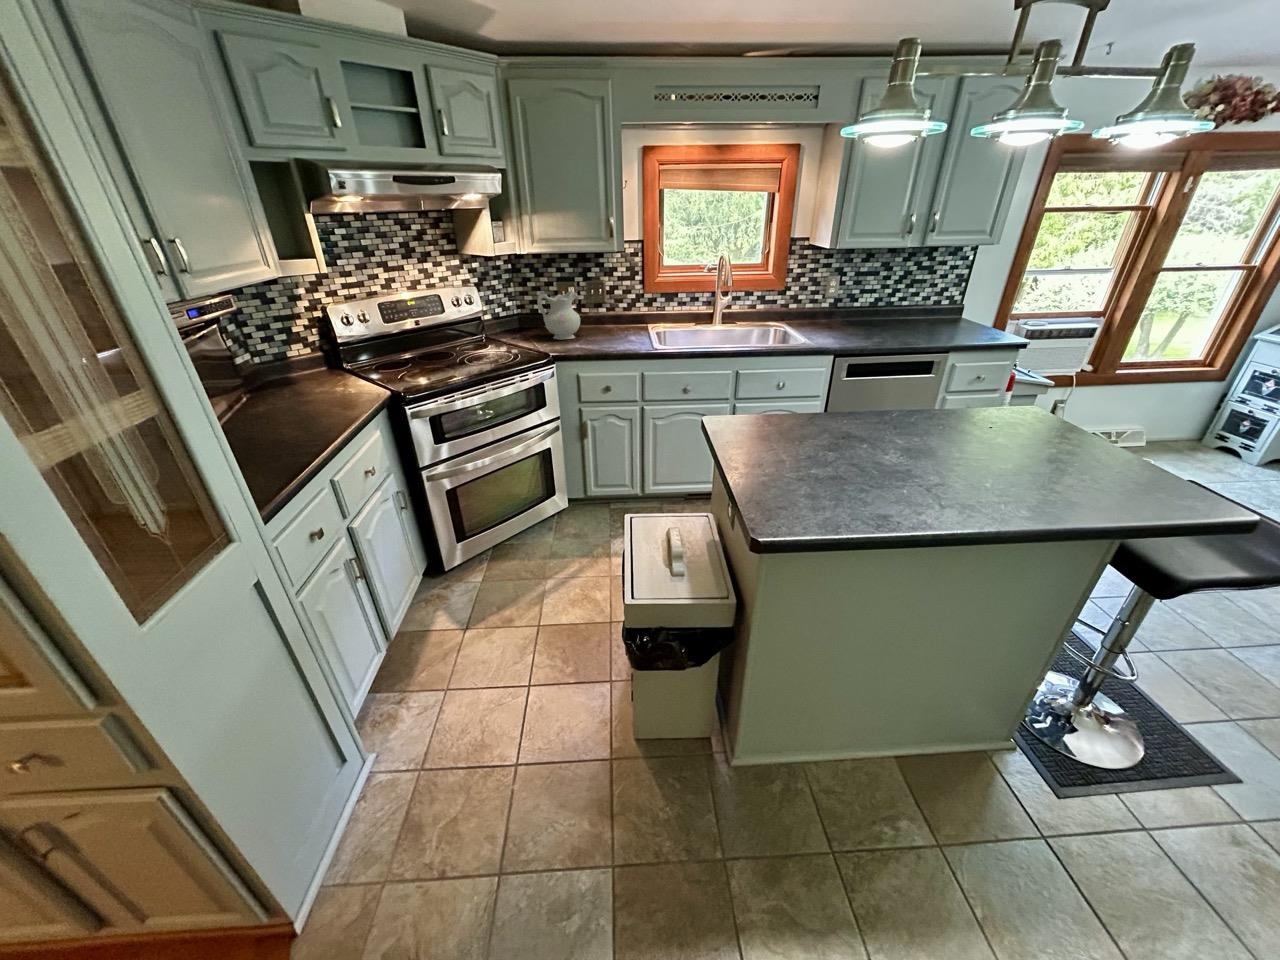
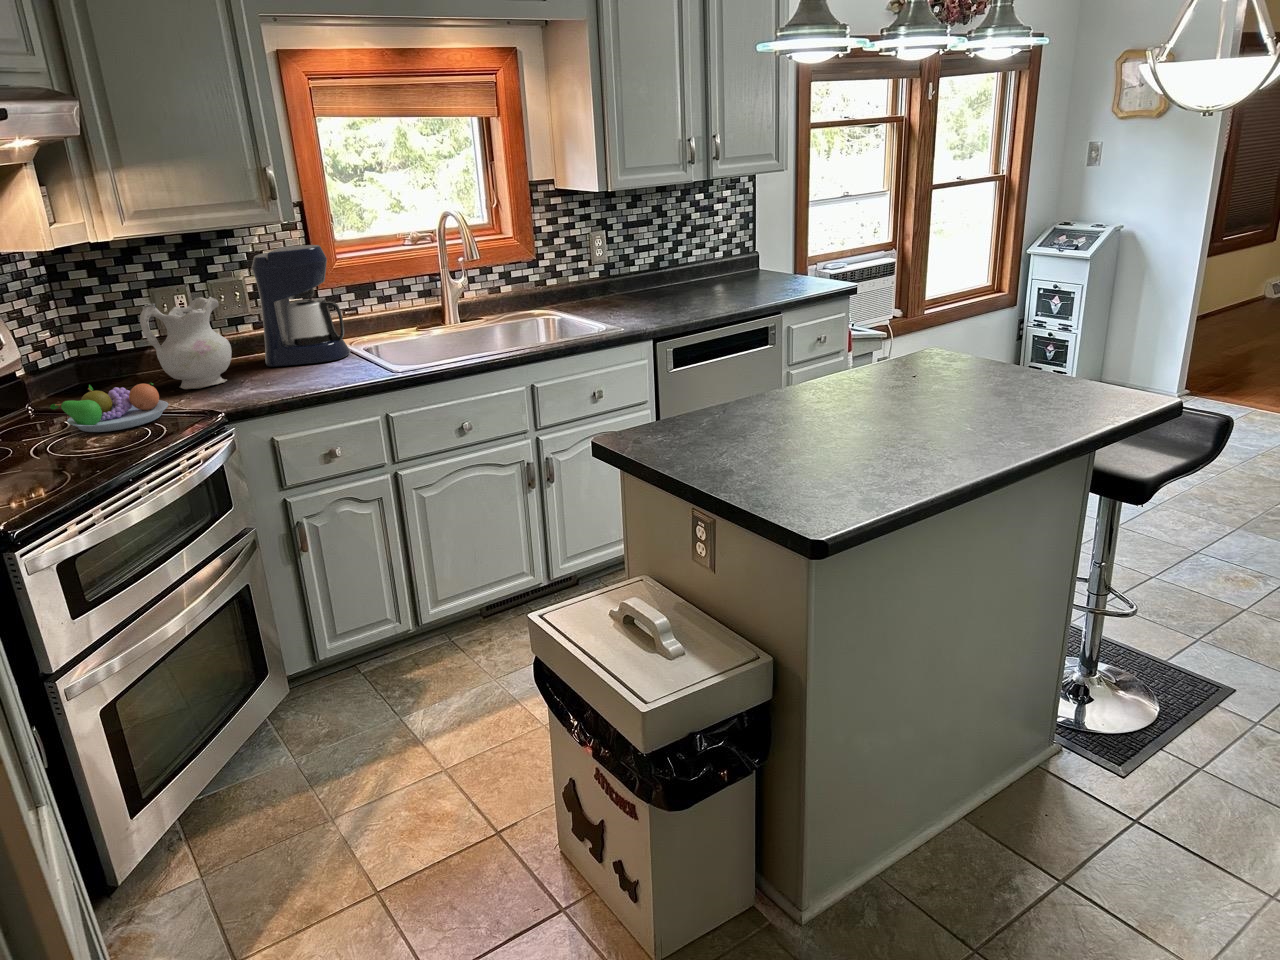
coffee maker: none [601,267,647,336] -> present [252,245,350,367]
fruit bowl: none [481,330,533,356] -> present [50,383,168,432]

